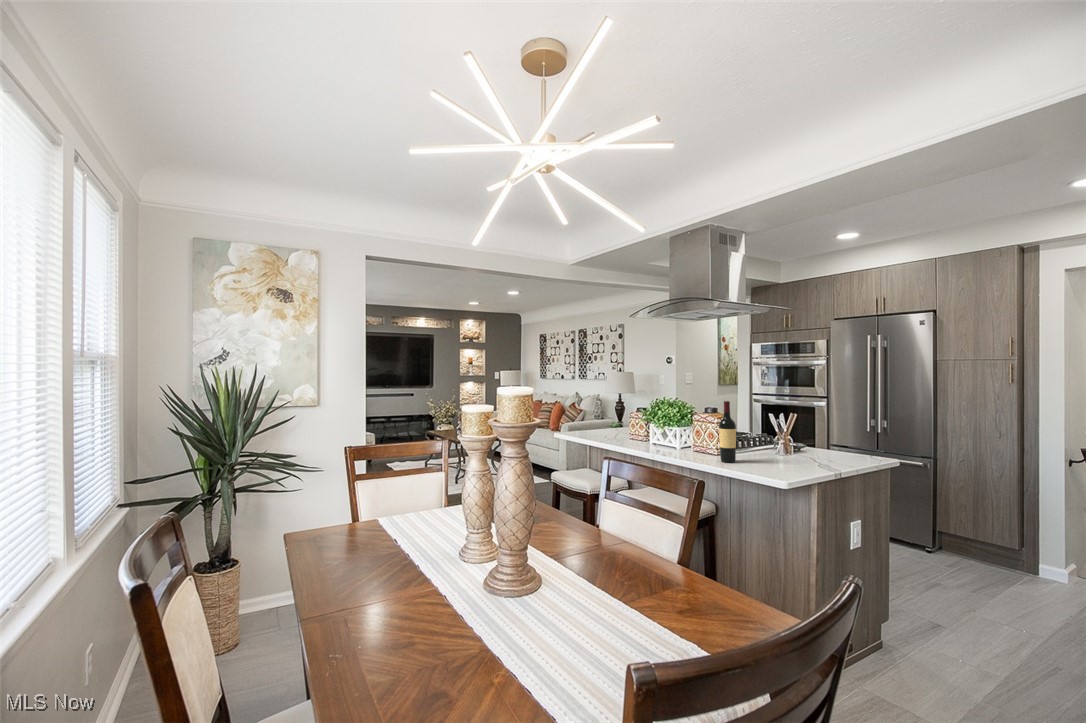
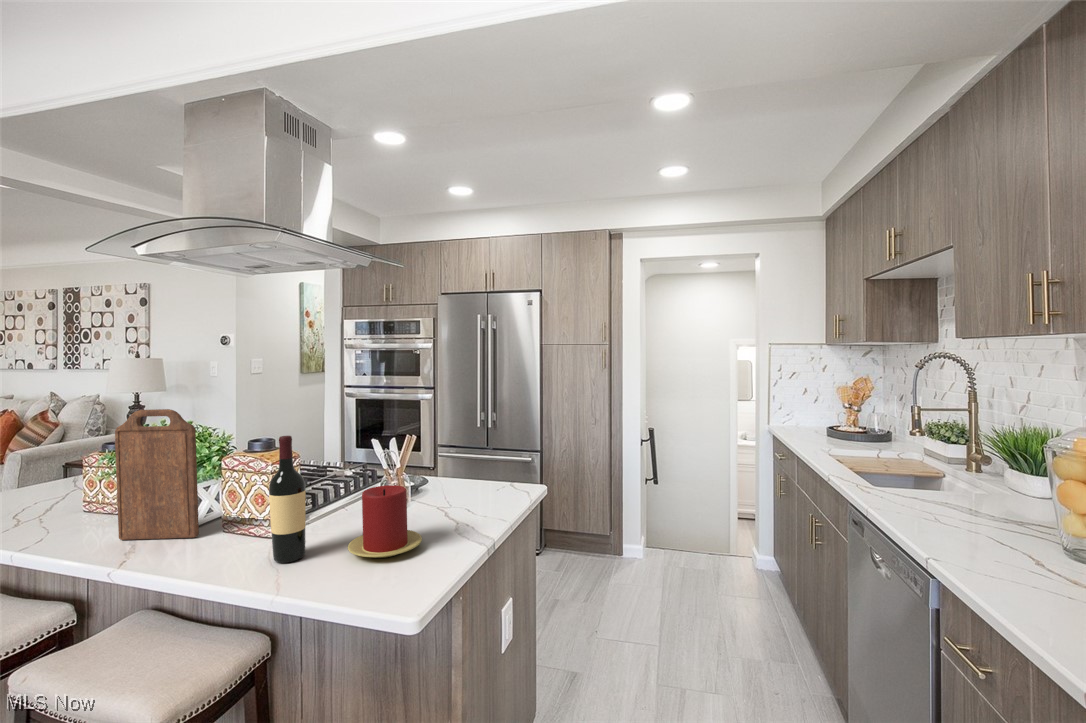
cutting board: none [650,388,684,451] -> present [115,409,199,540]
candle: none [757,433,799,467] -> present [348,485,422,558]

